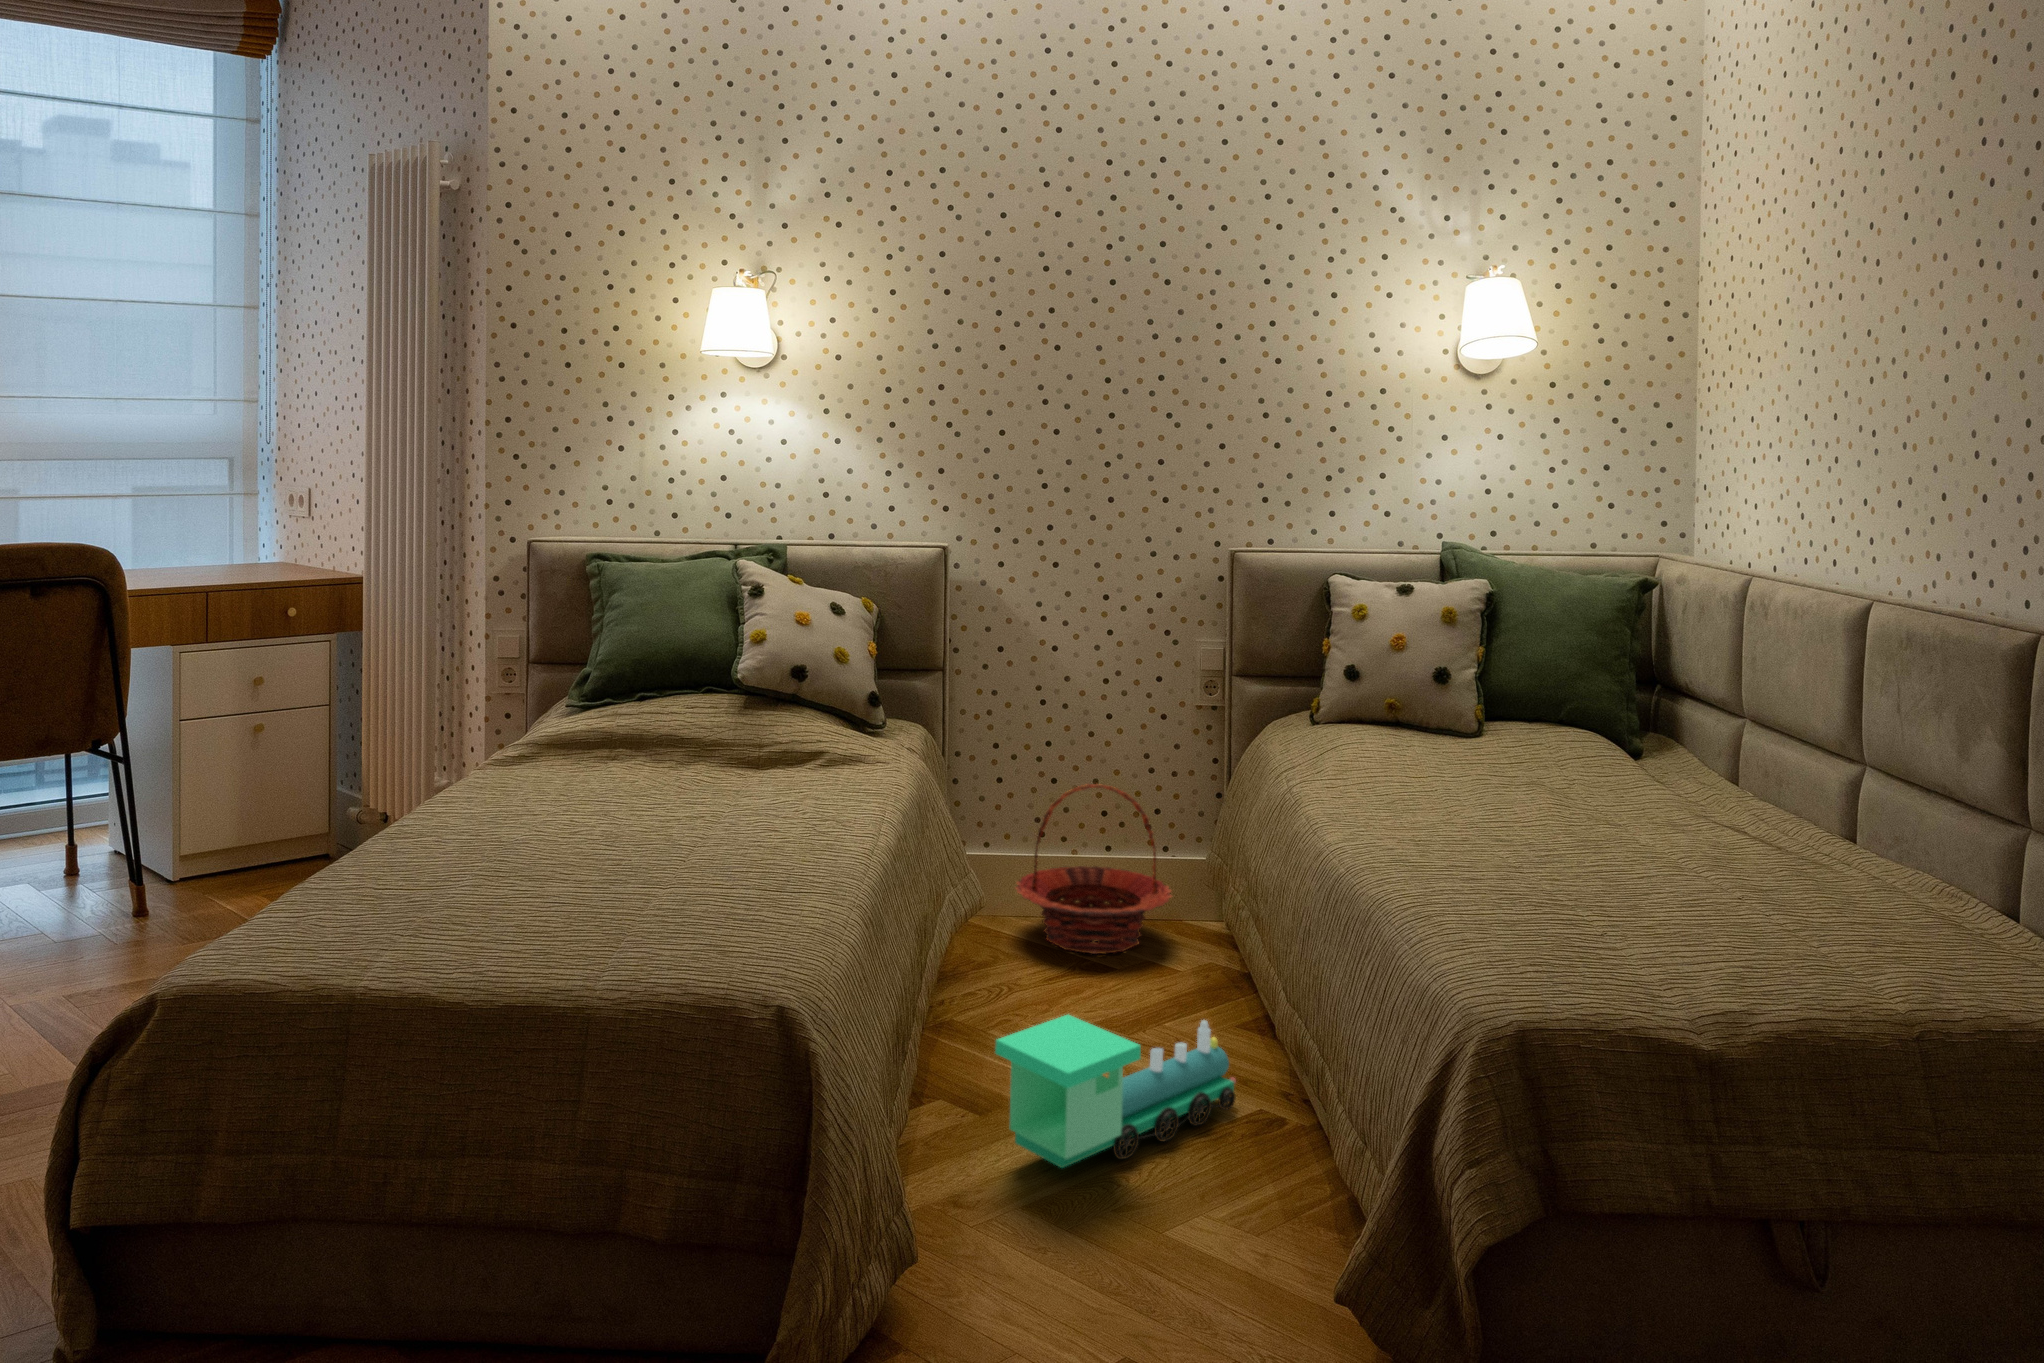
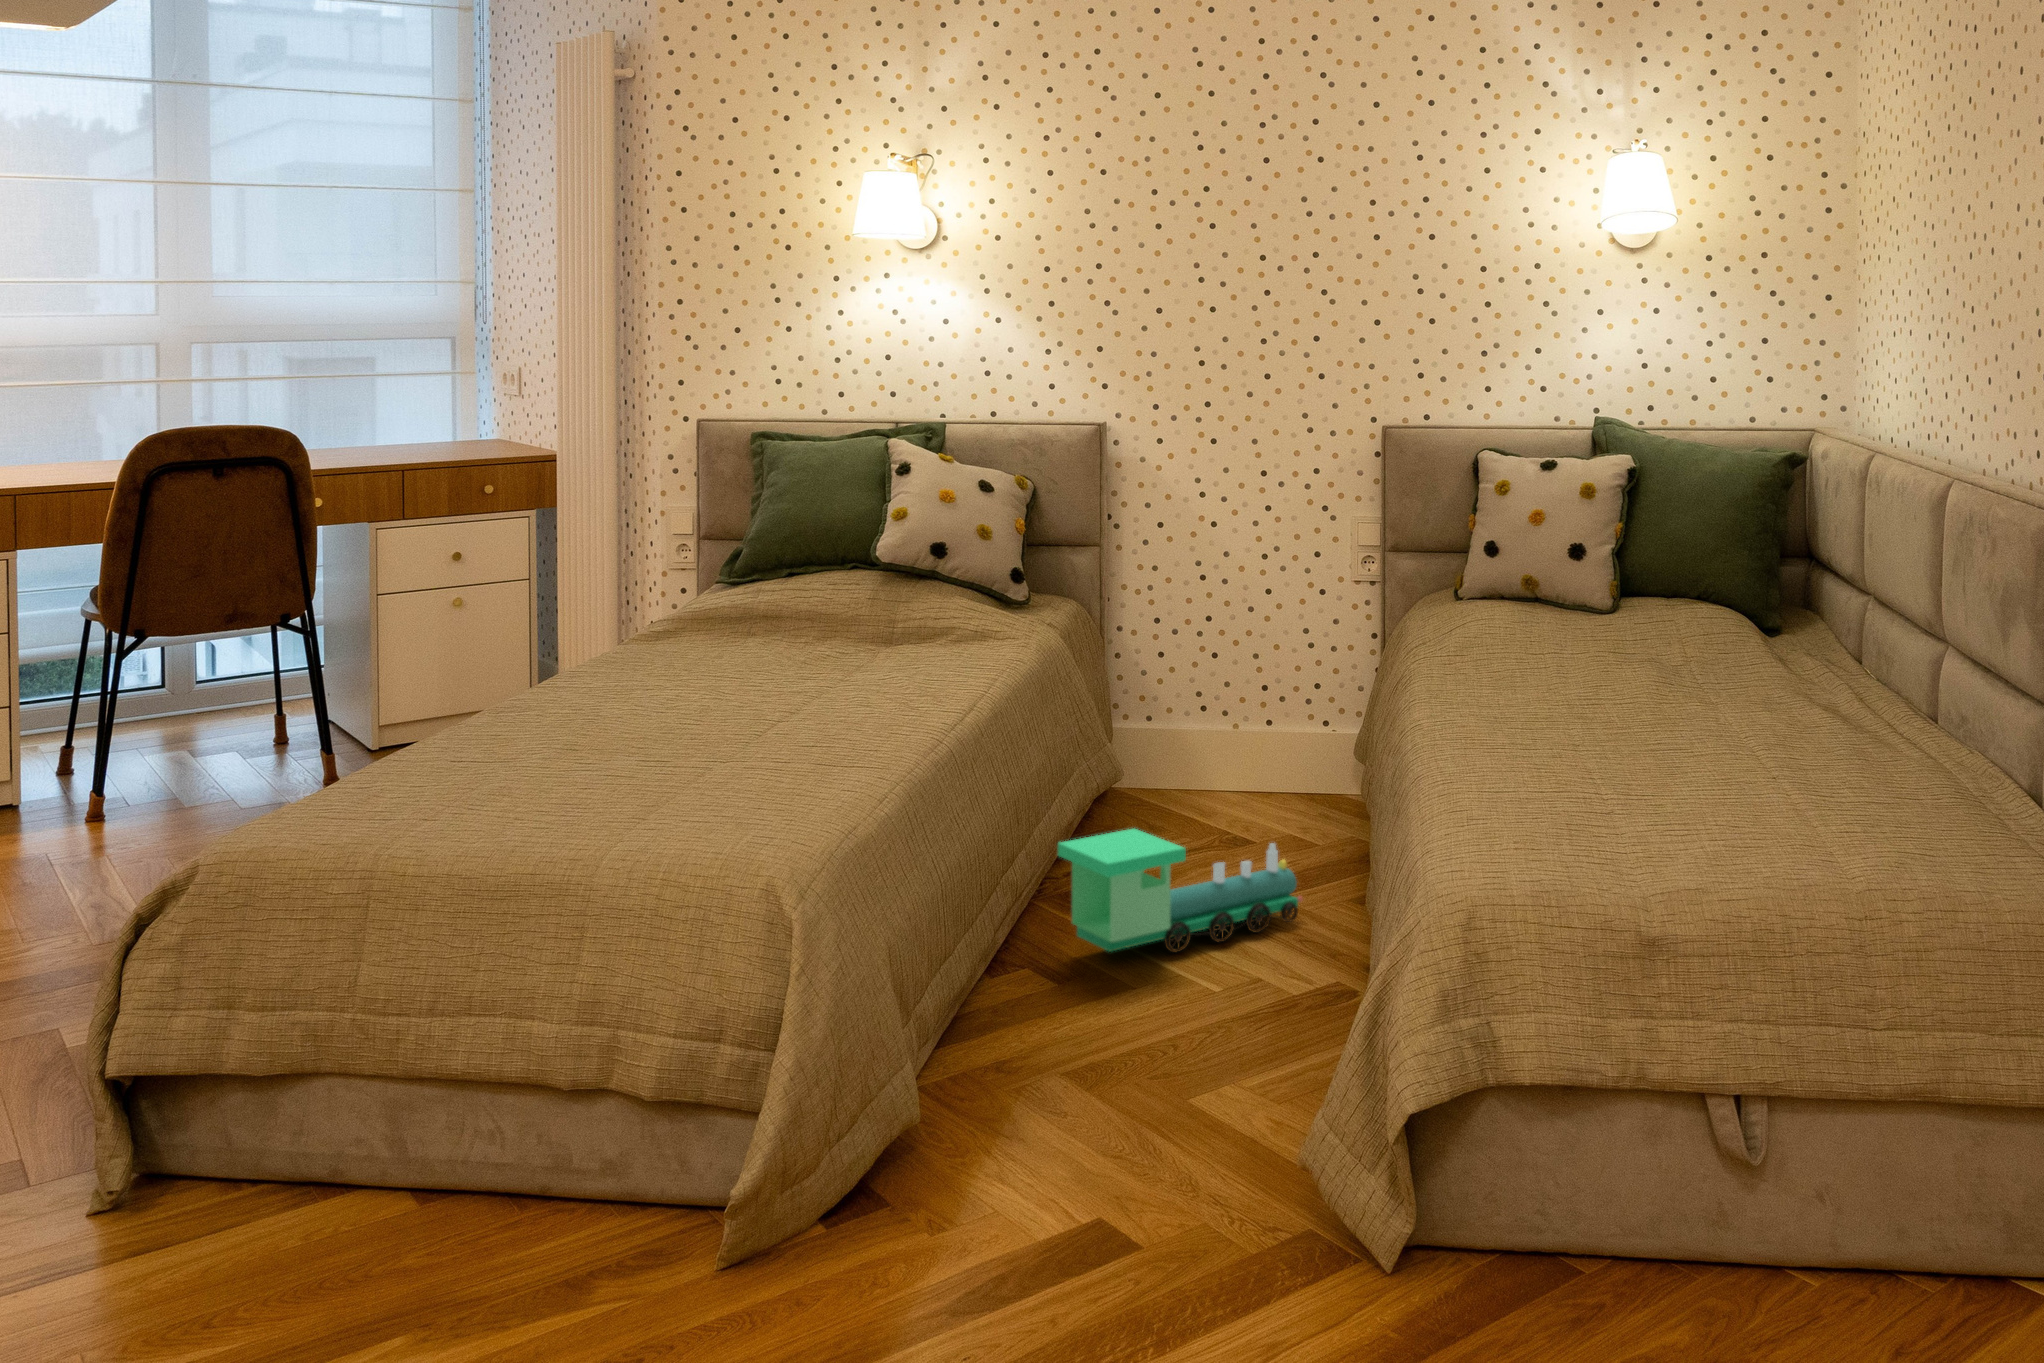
basket: present [1016,784,1171,954] -> none [1162,653,1315,815]

